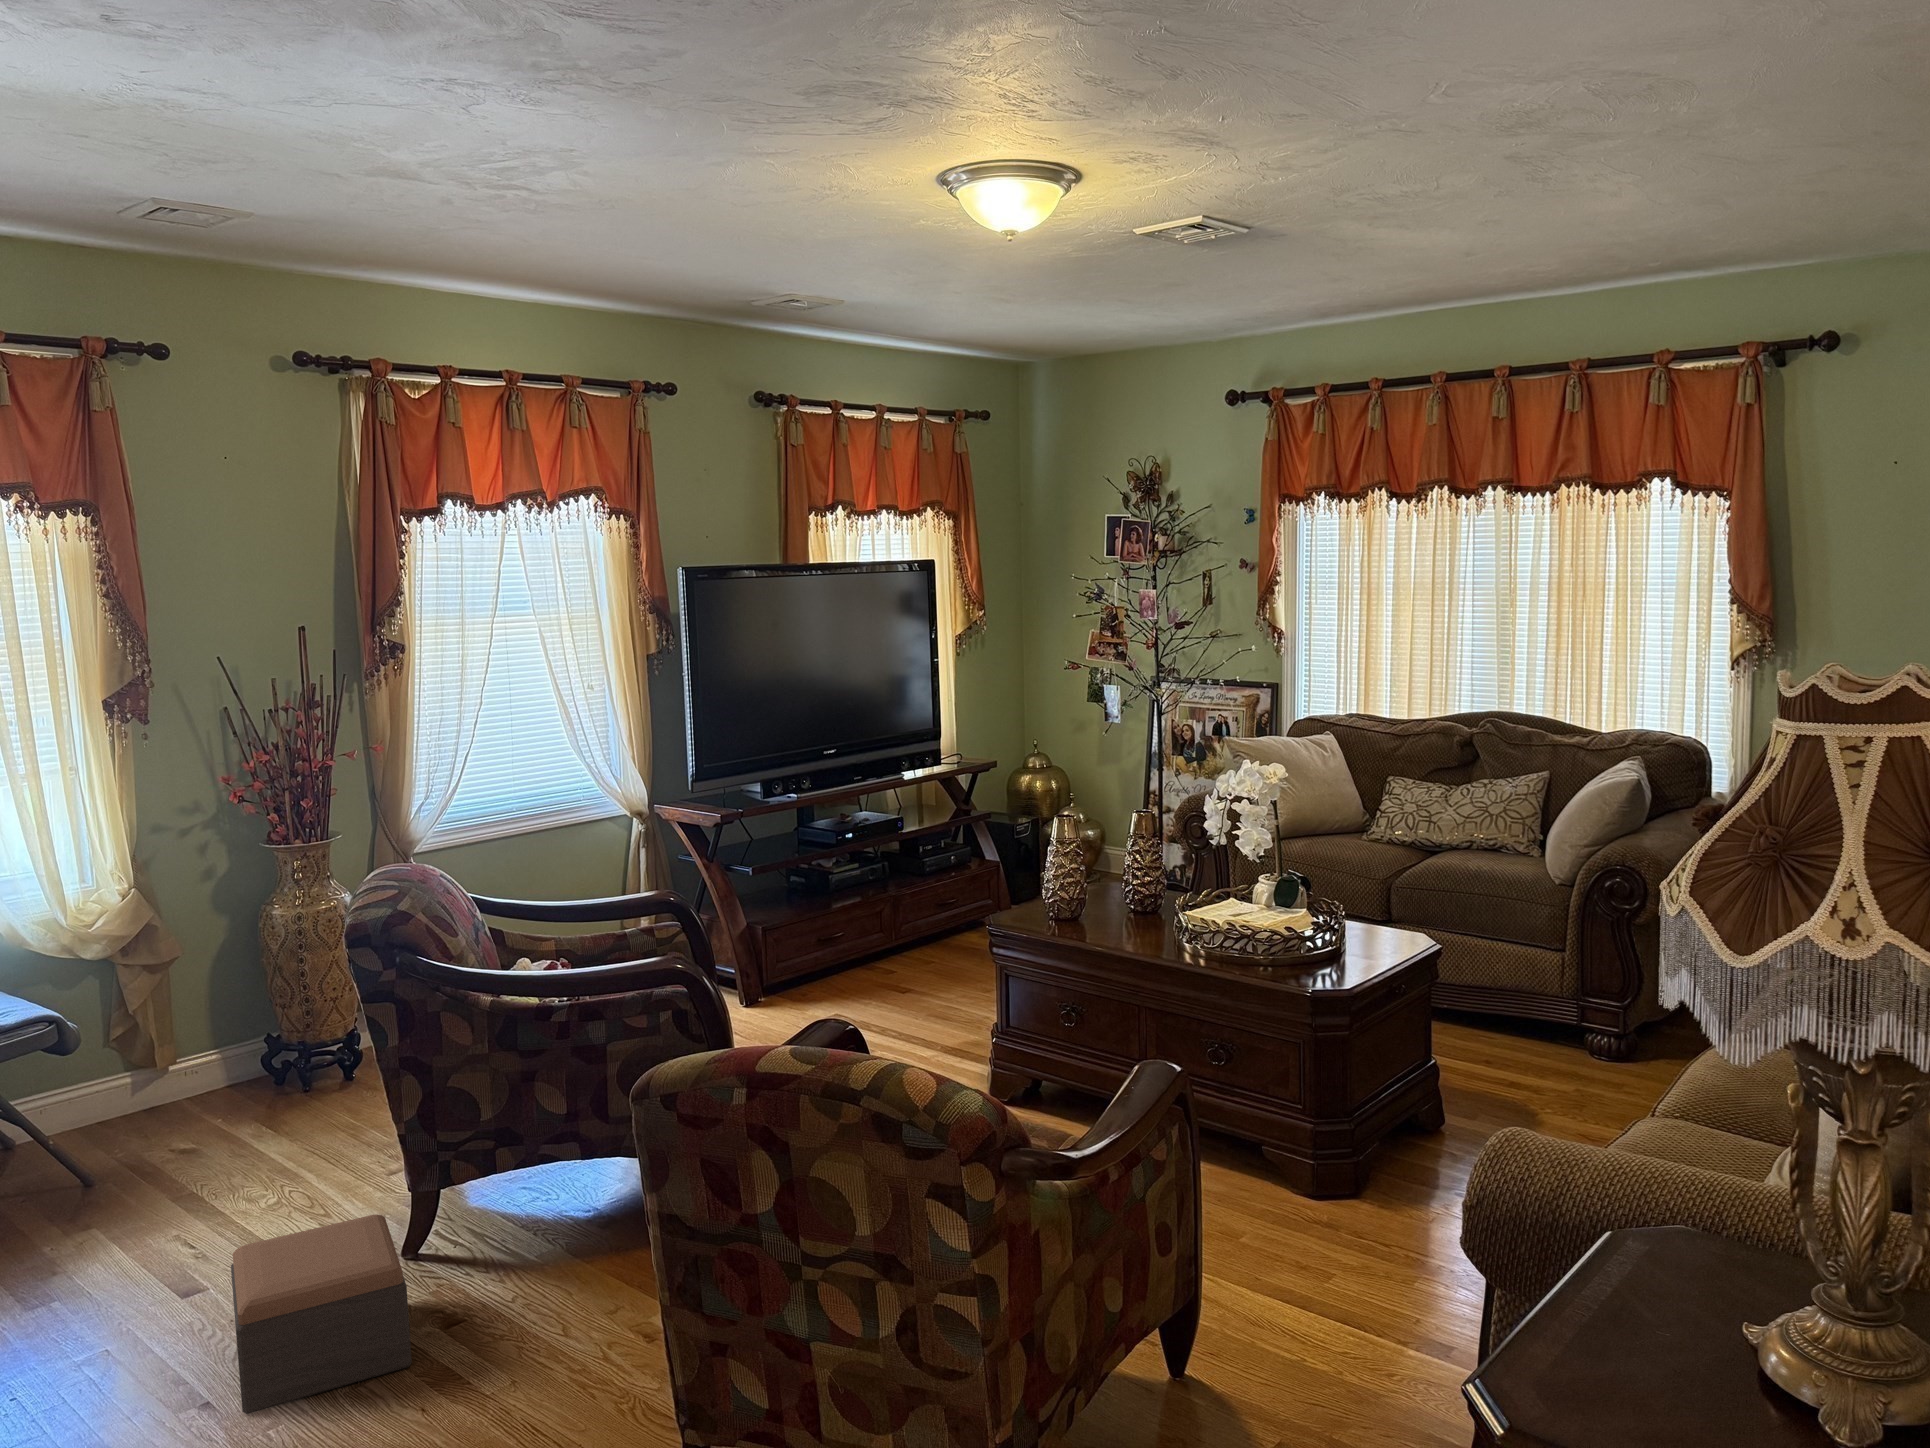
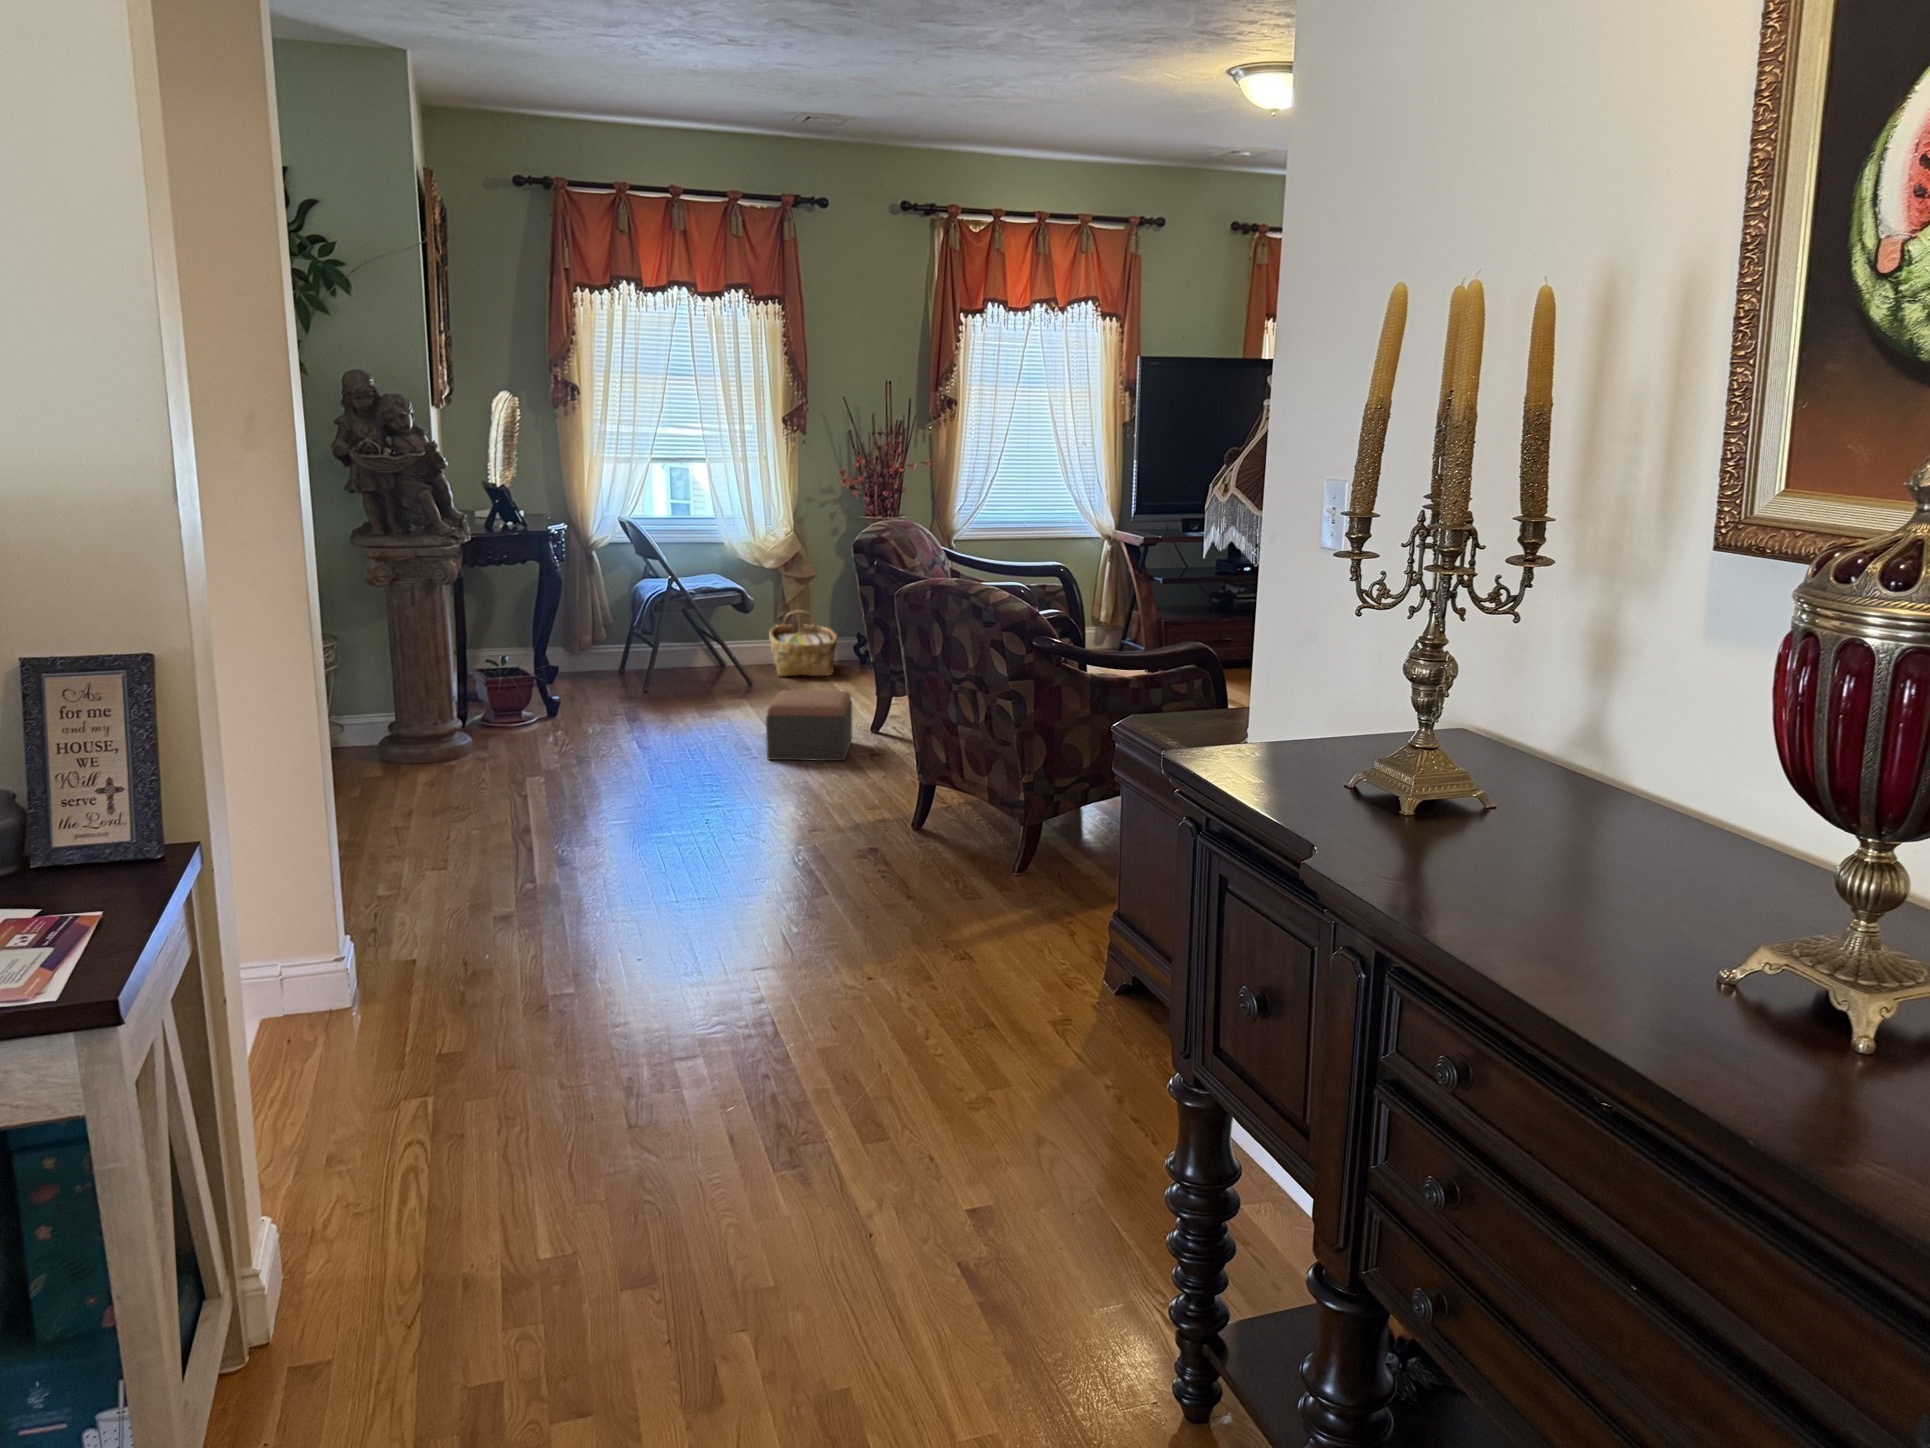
woven basket: none [108,1018,247,1151] -> present [769,610,837,677]

